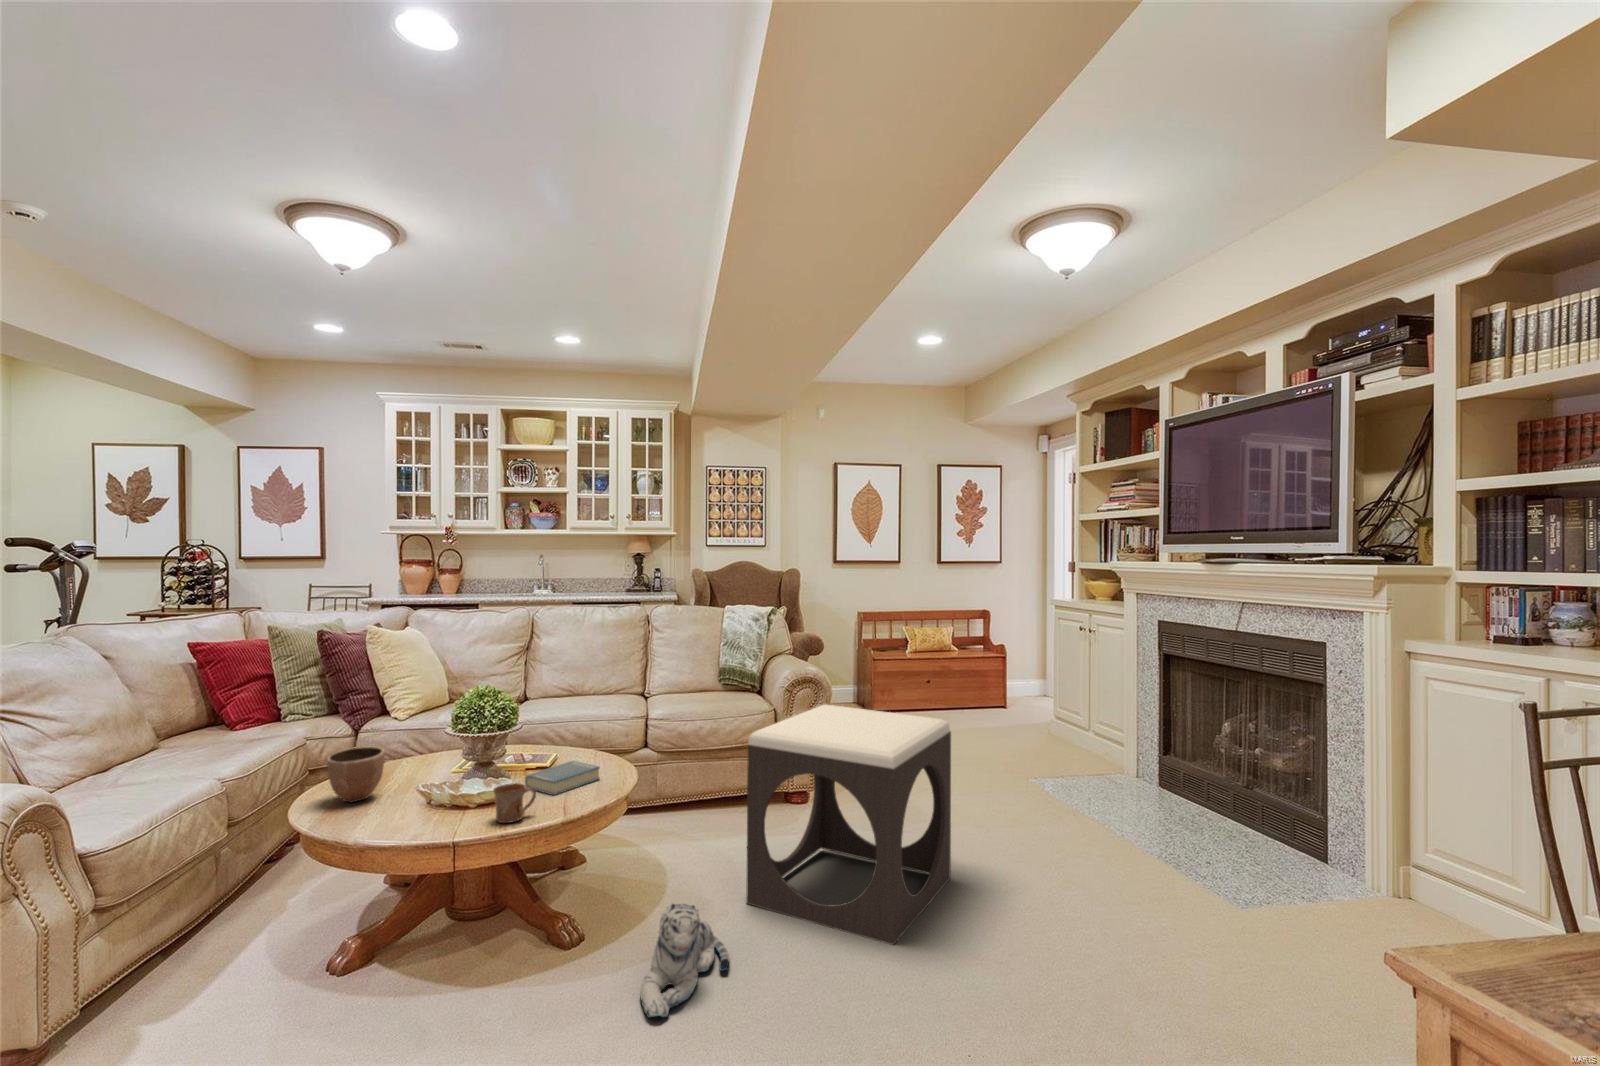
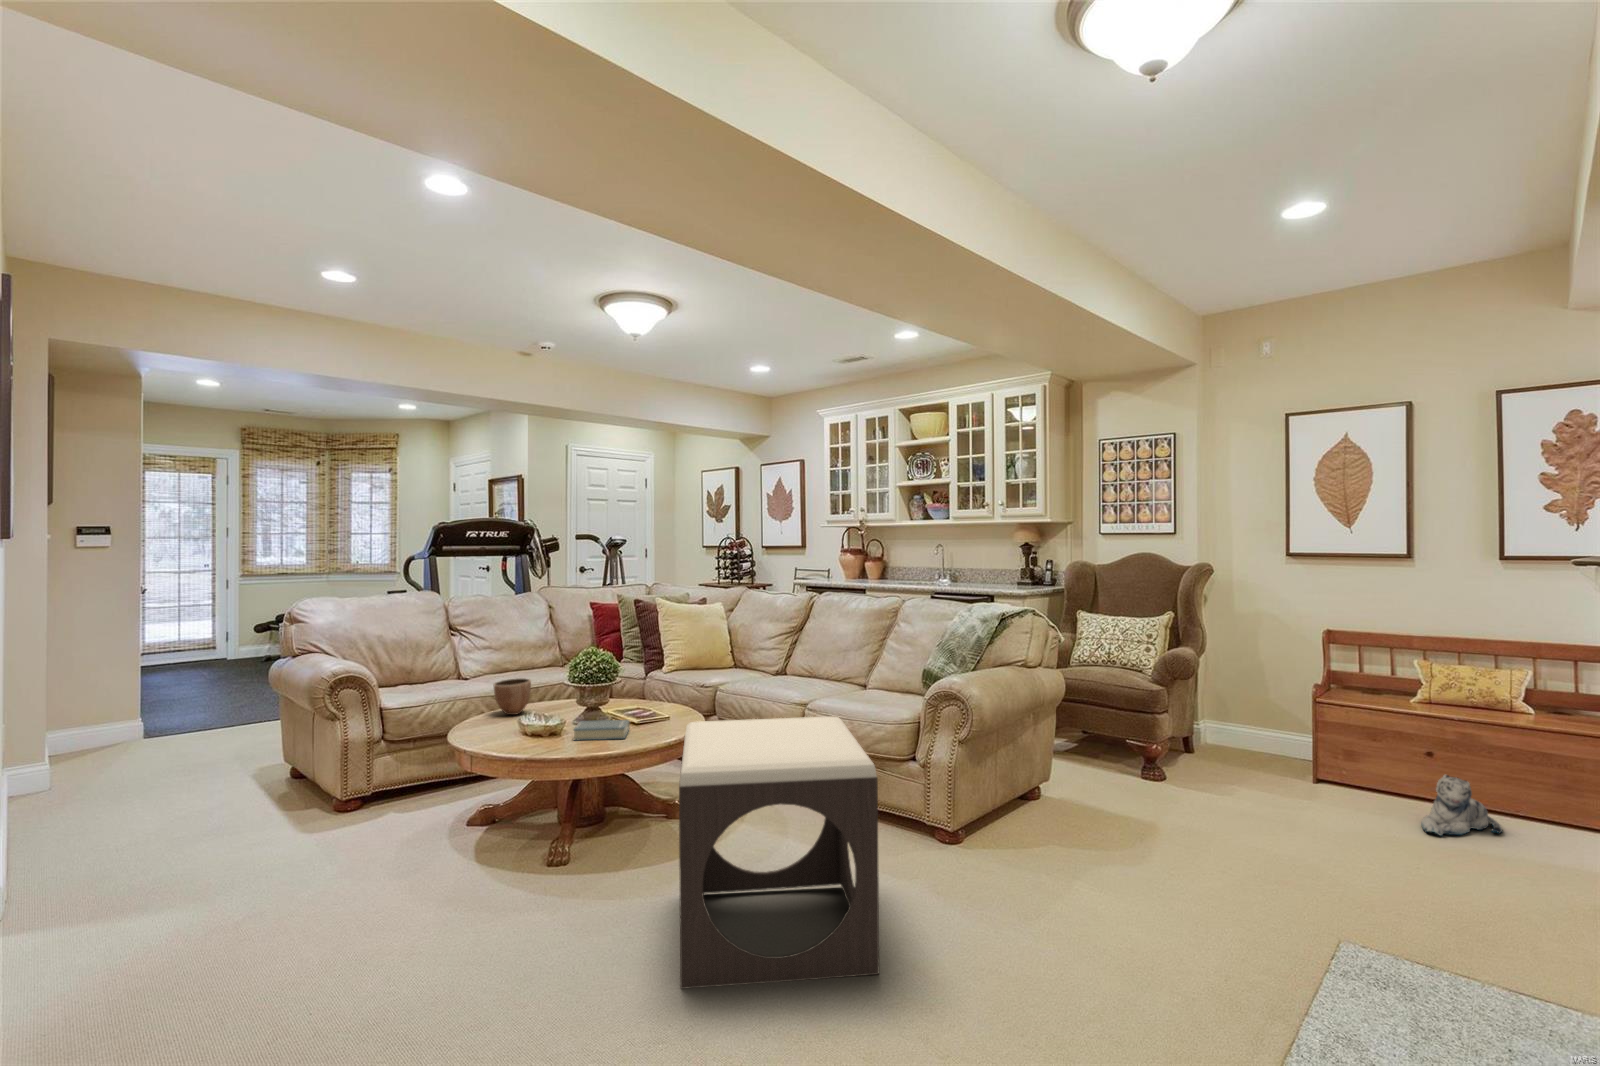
mug: present [493,783,536,823] -> none [499,719,528,748]
plush toy: present [640,903,730,1017] -> present [1421,775,1502,836]

